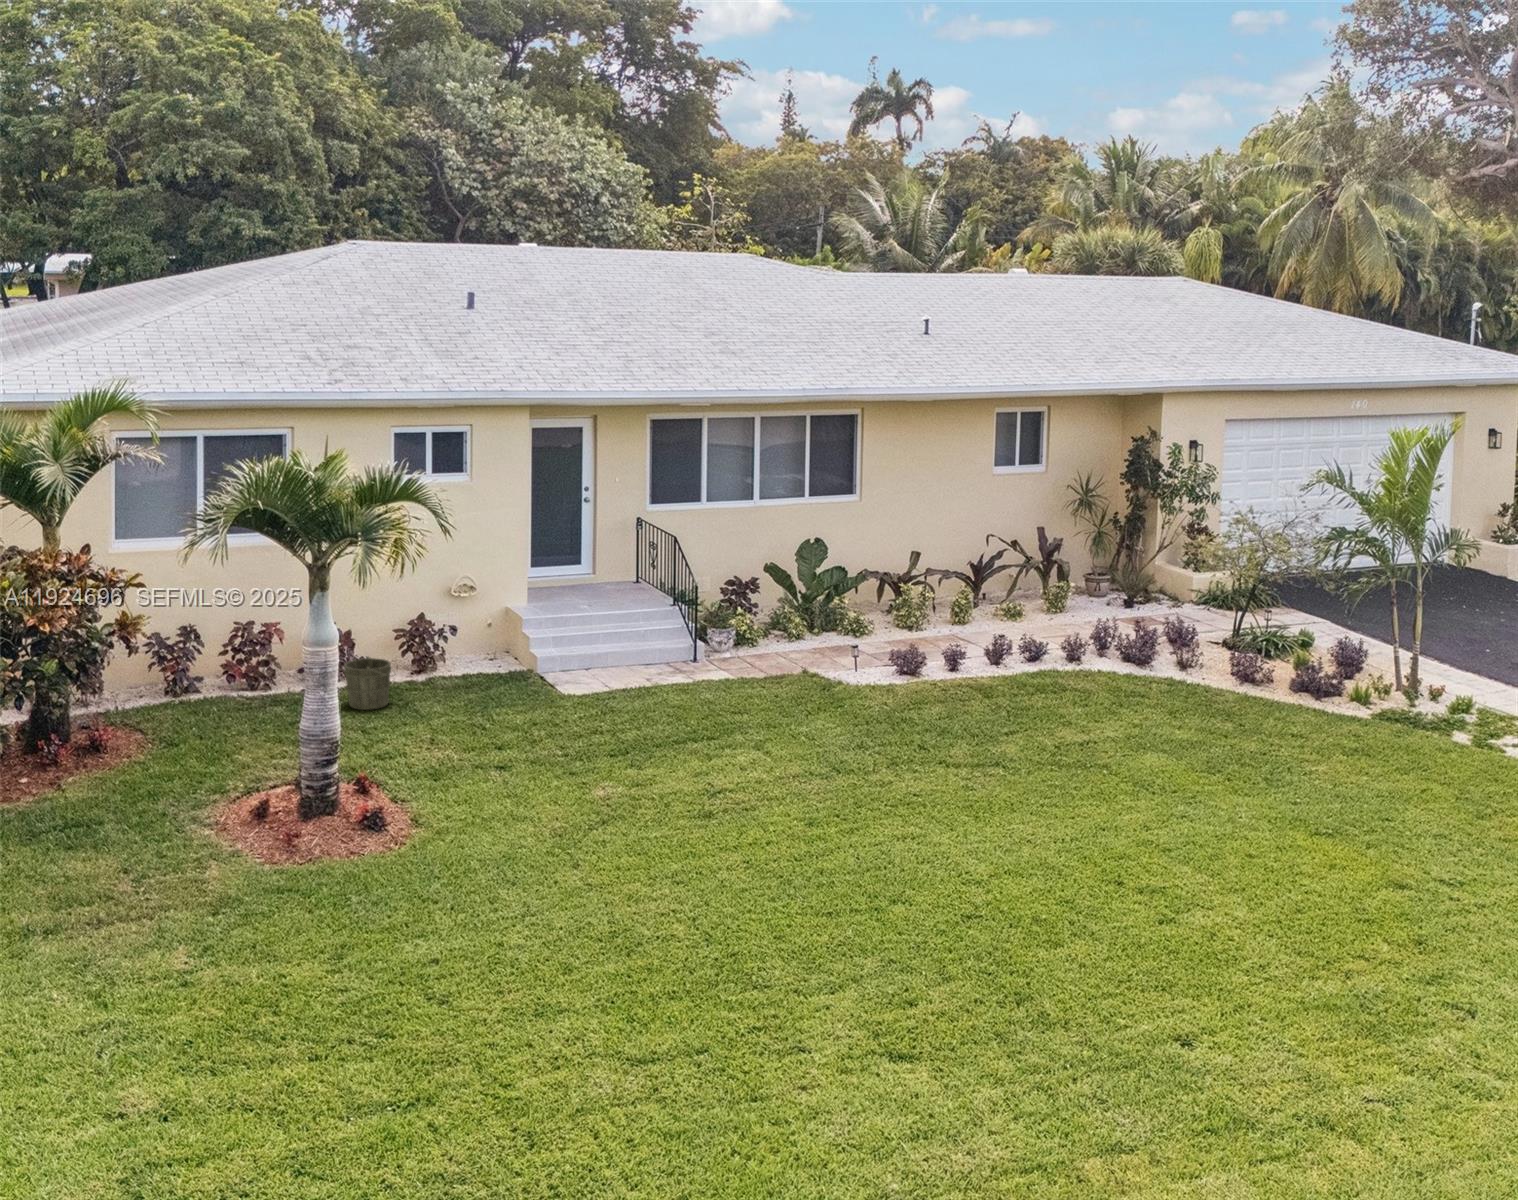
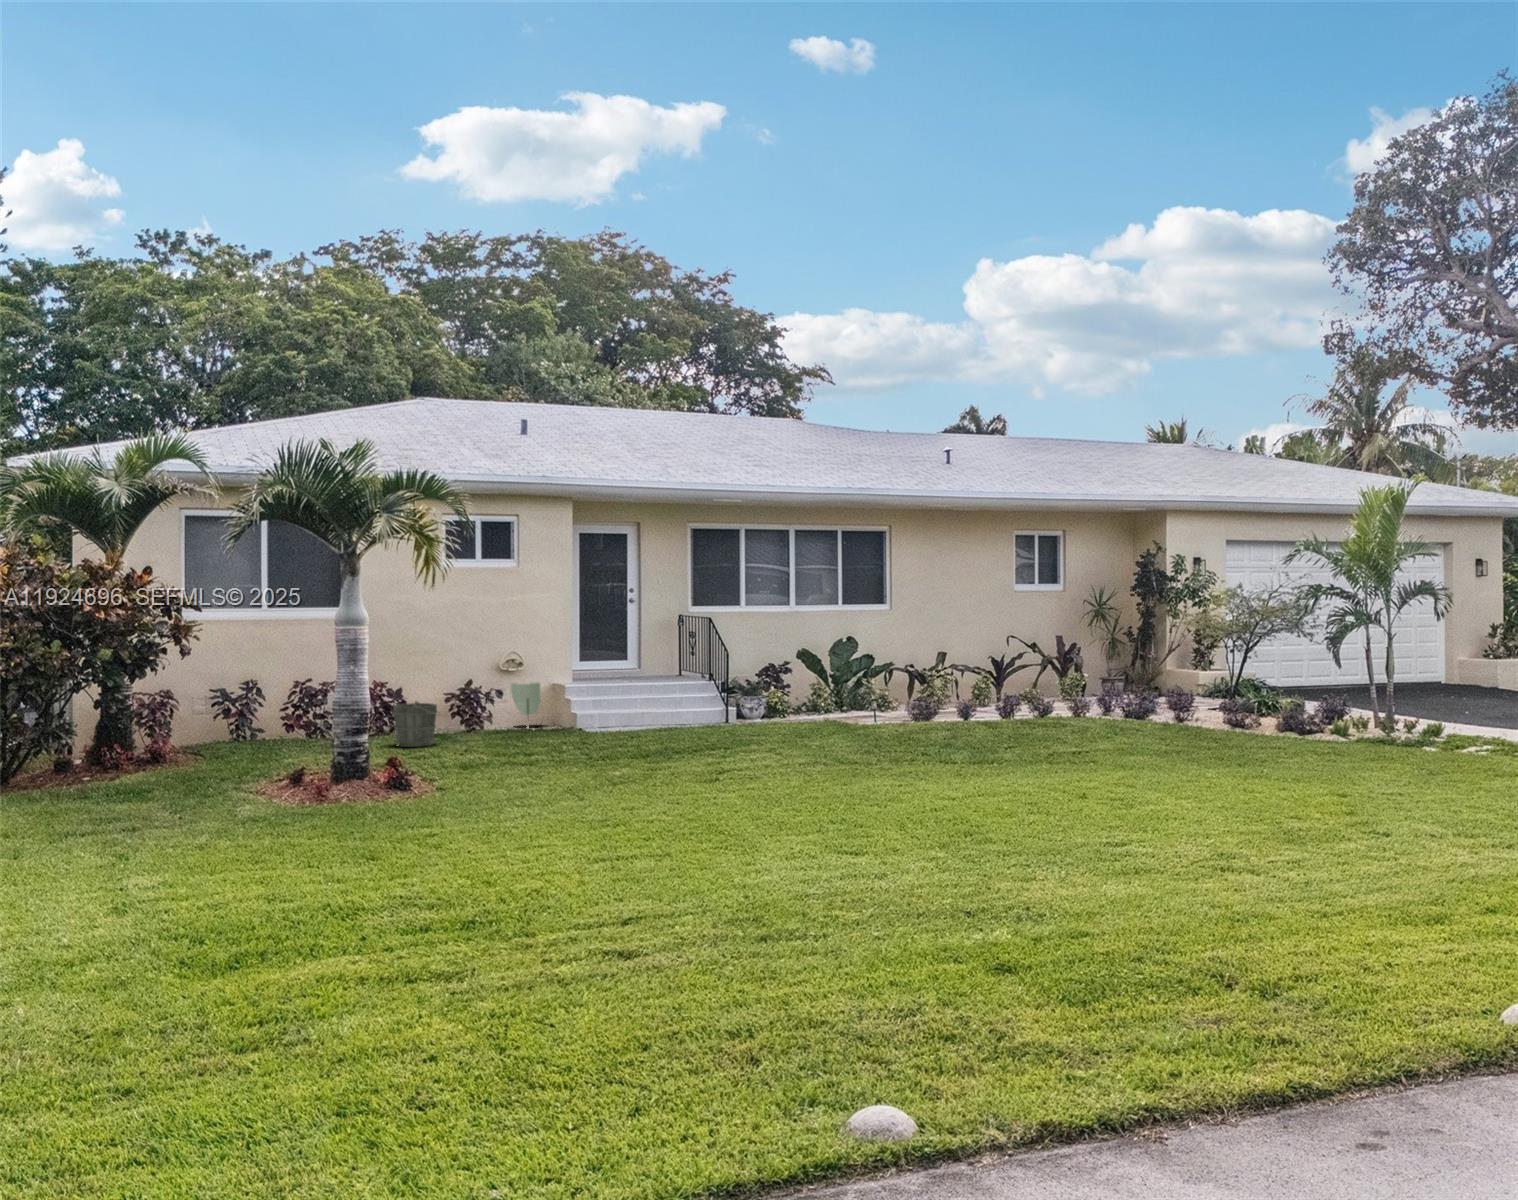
planter: none [461,611,493,664] -> present [511,682,540,715]

